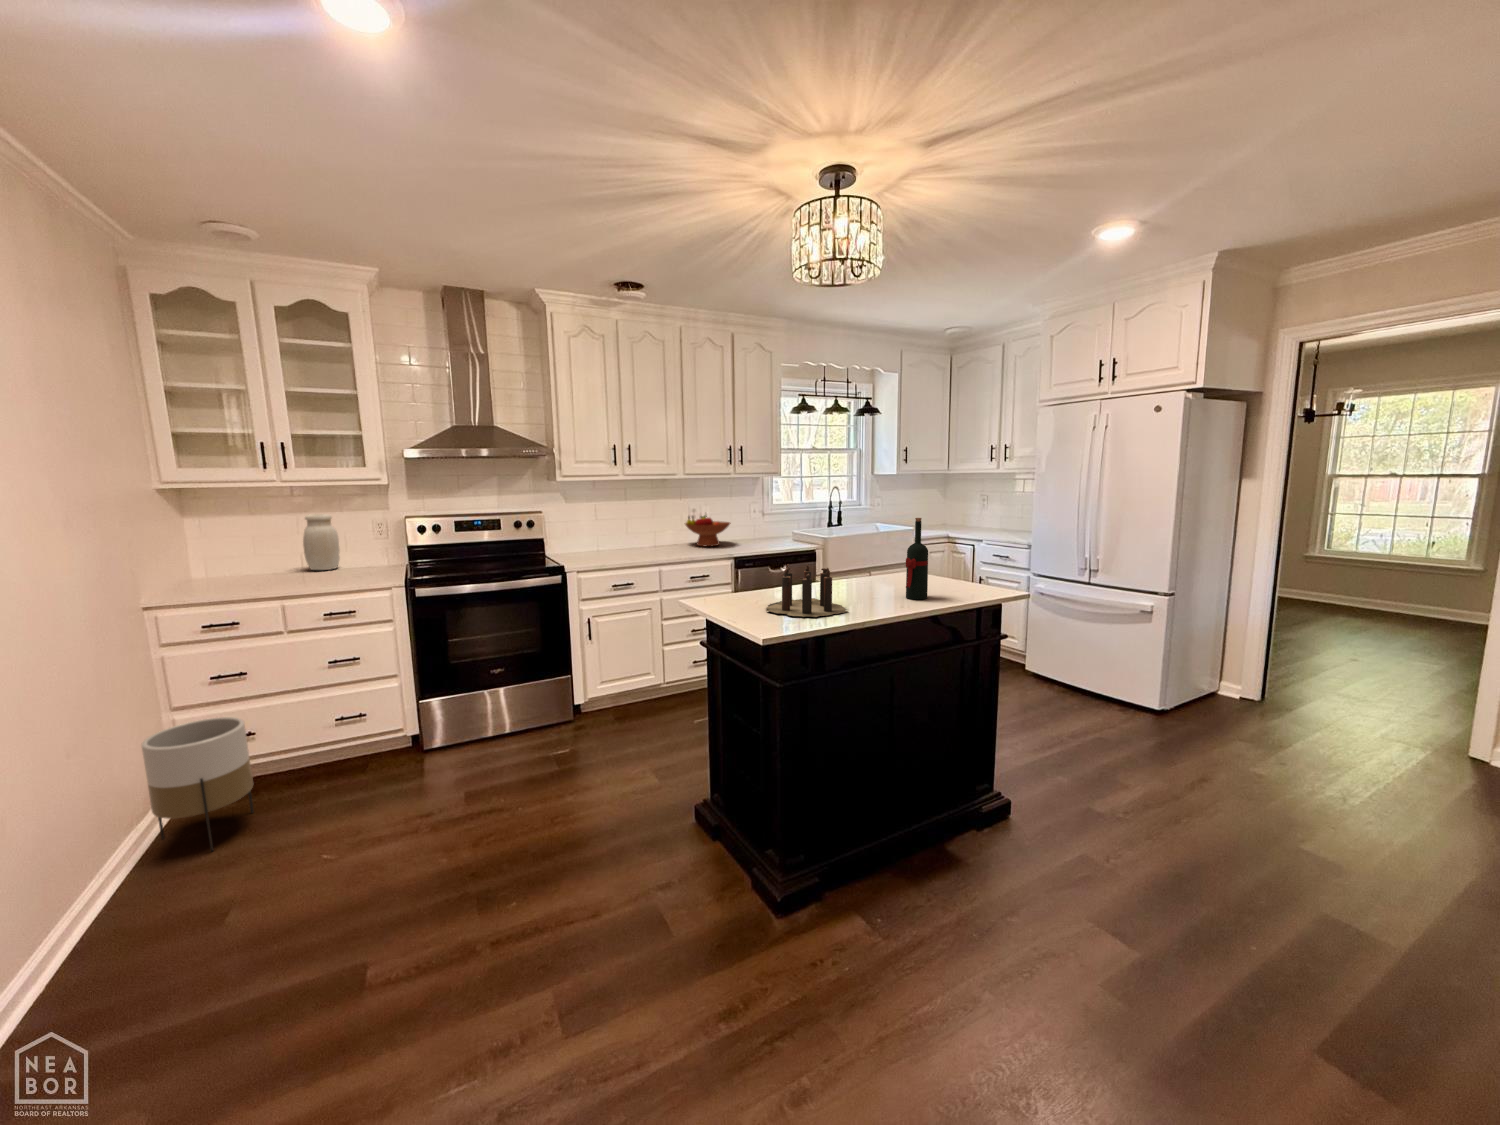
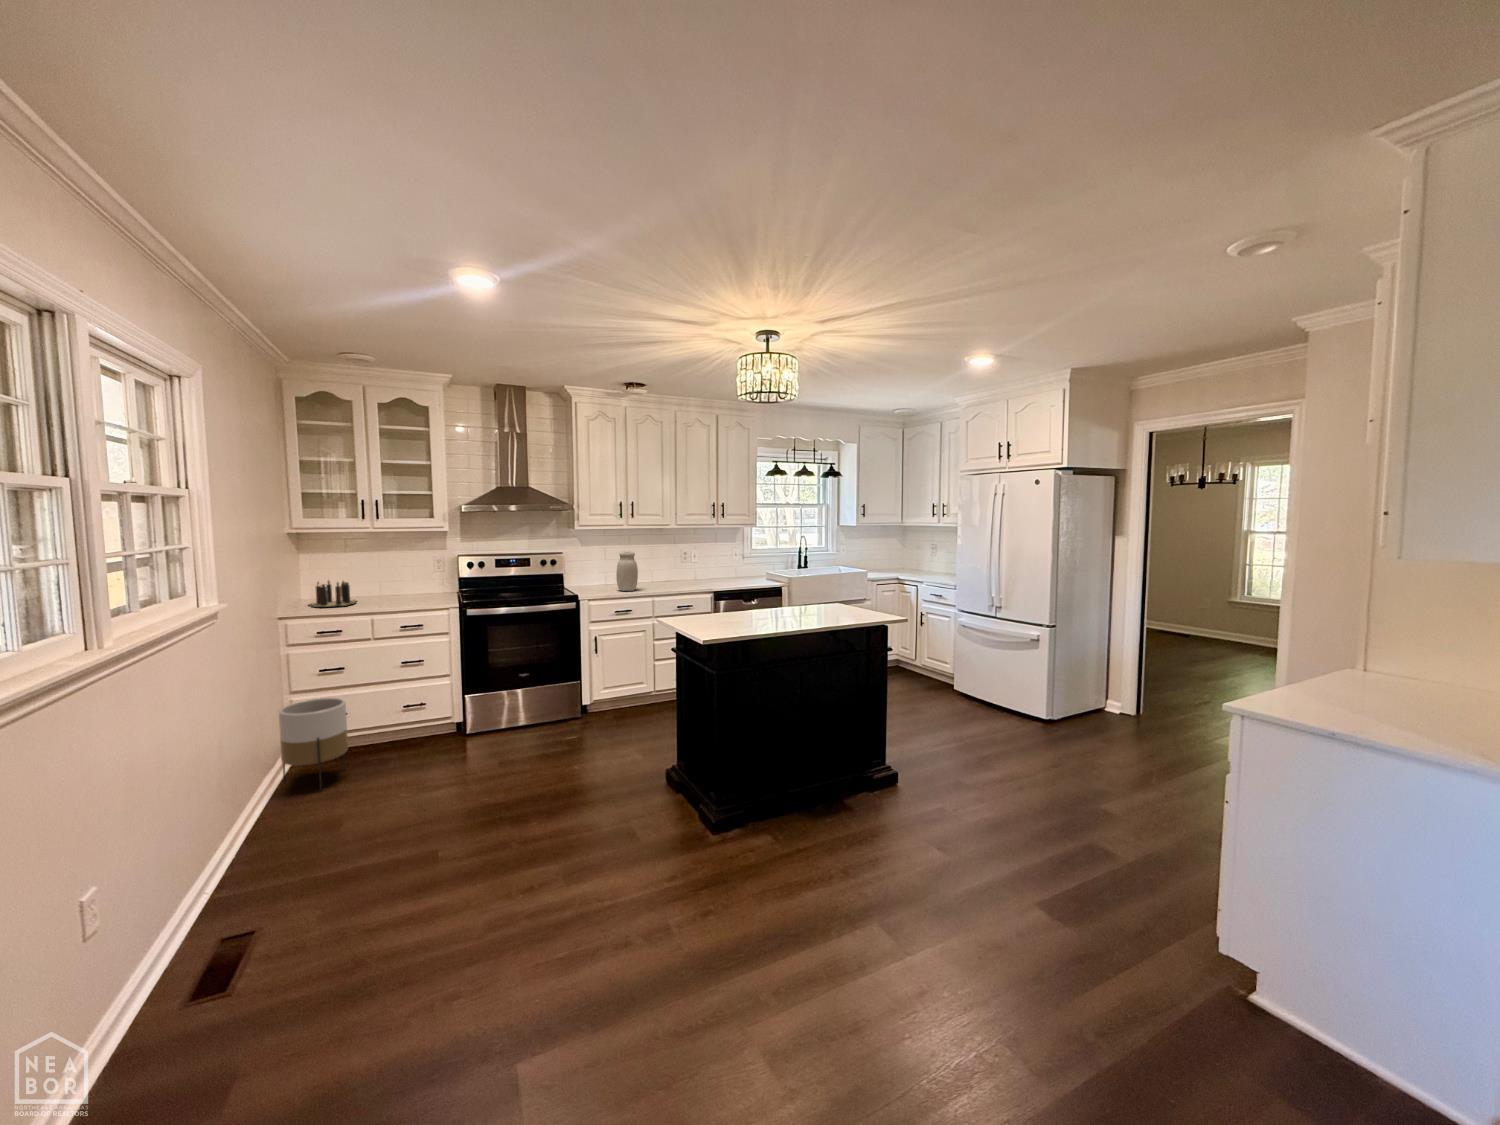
jar: present [303,514,340,570] -> present [616,552,638,591]
fruit bowl: present [685,516,731,546] -> none [676,558,714,583]
wine bottle: present [906,518,928,599] -> none [815,563,832,620]
candle: present [766,564,848,617] -> present [310,581,356,607]

